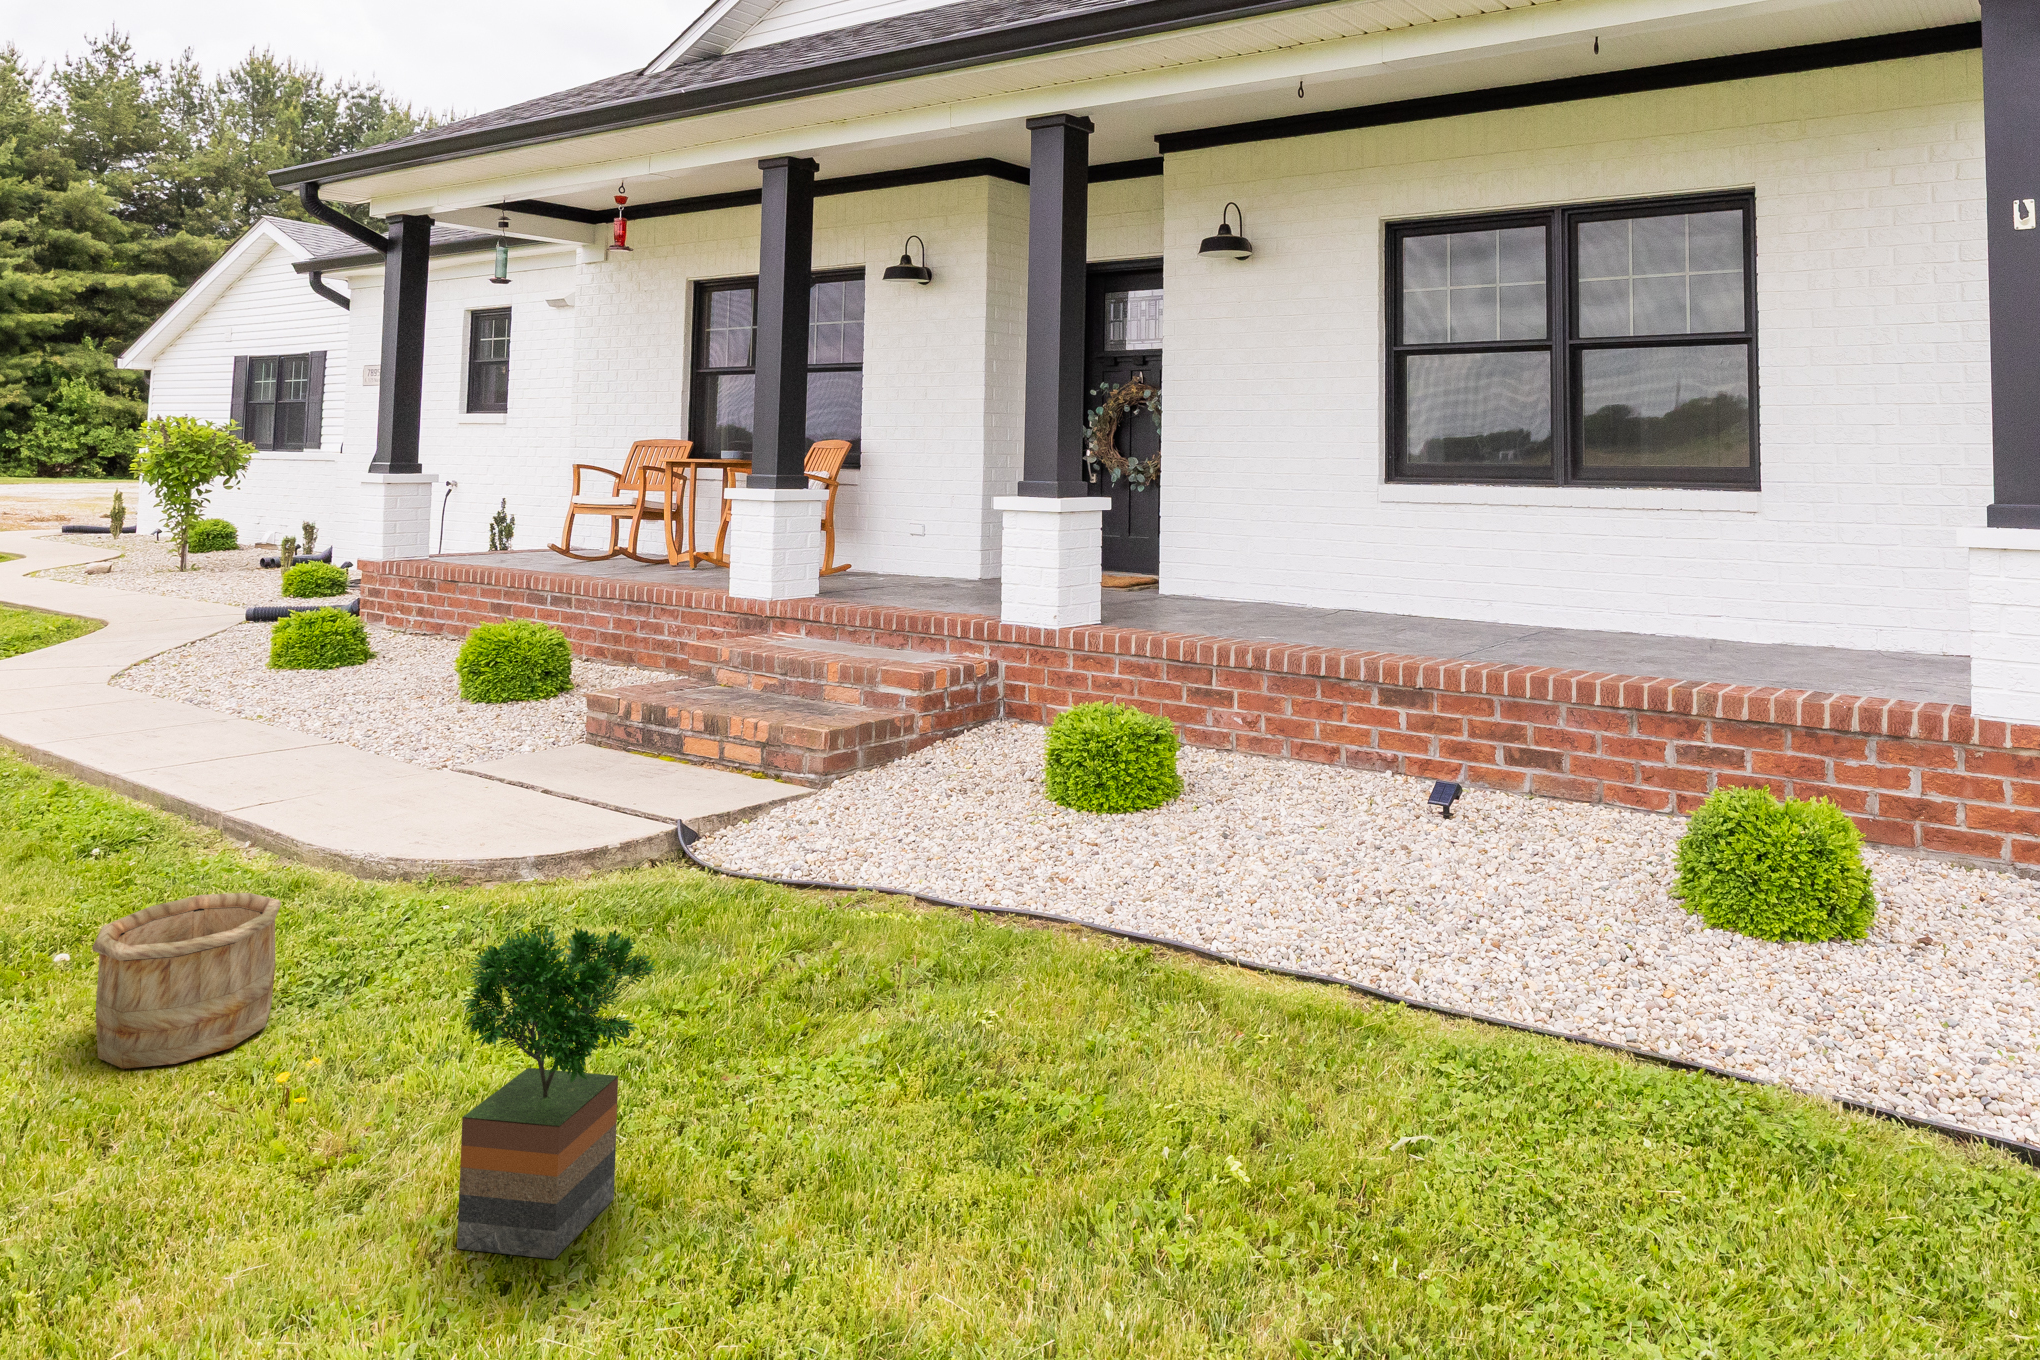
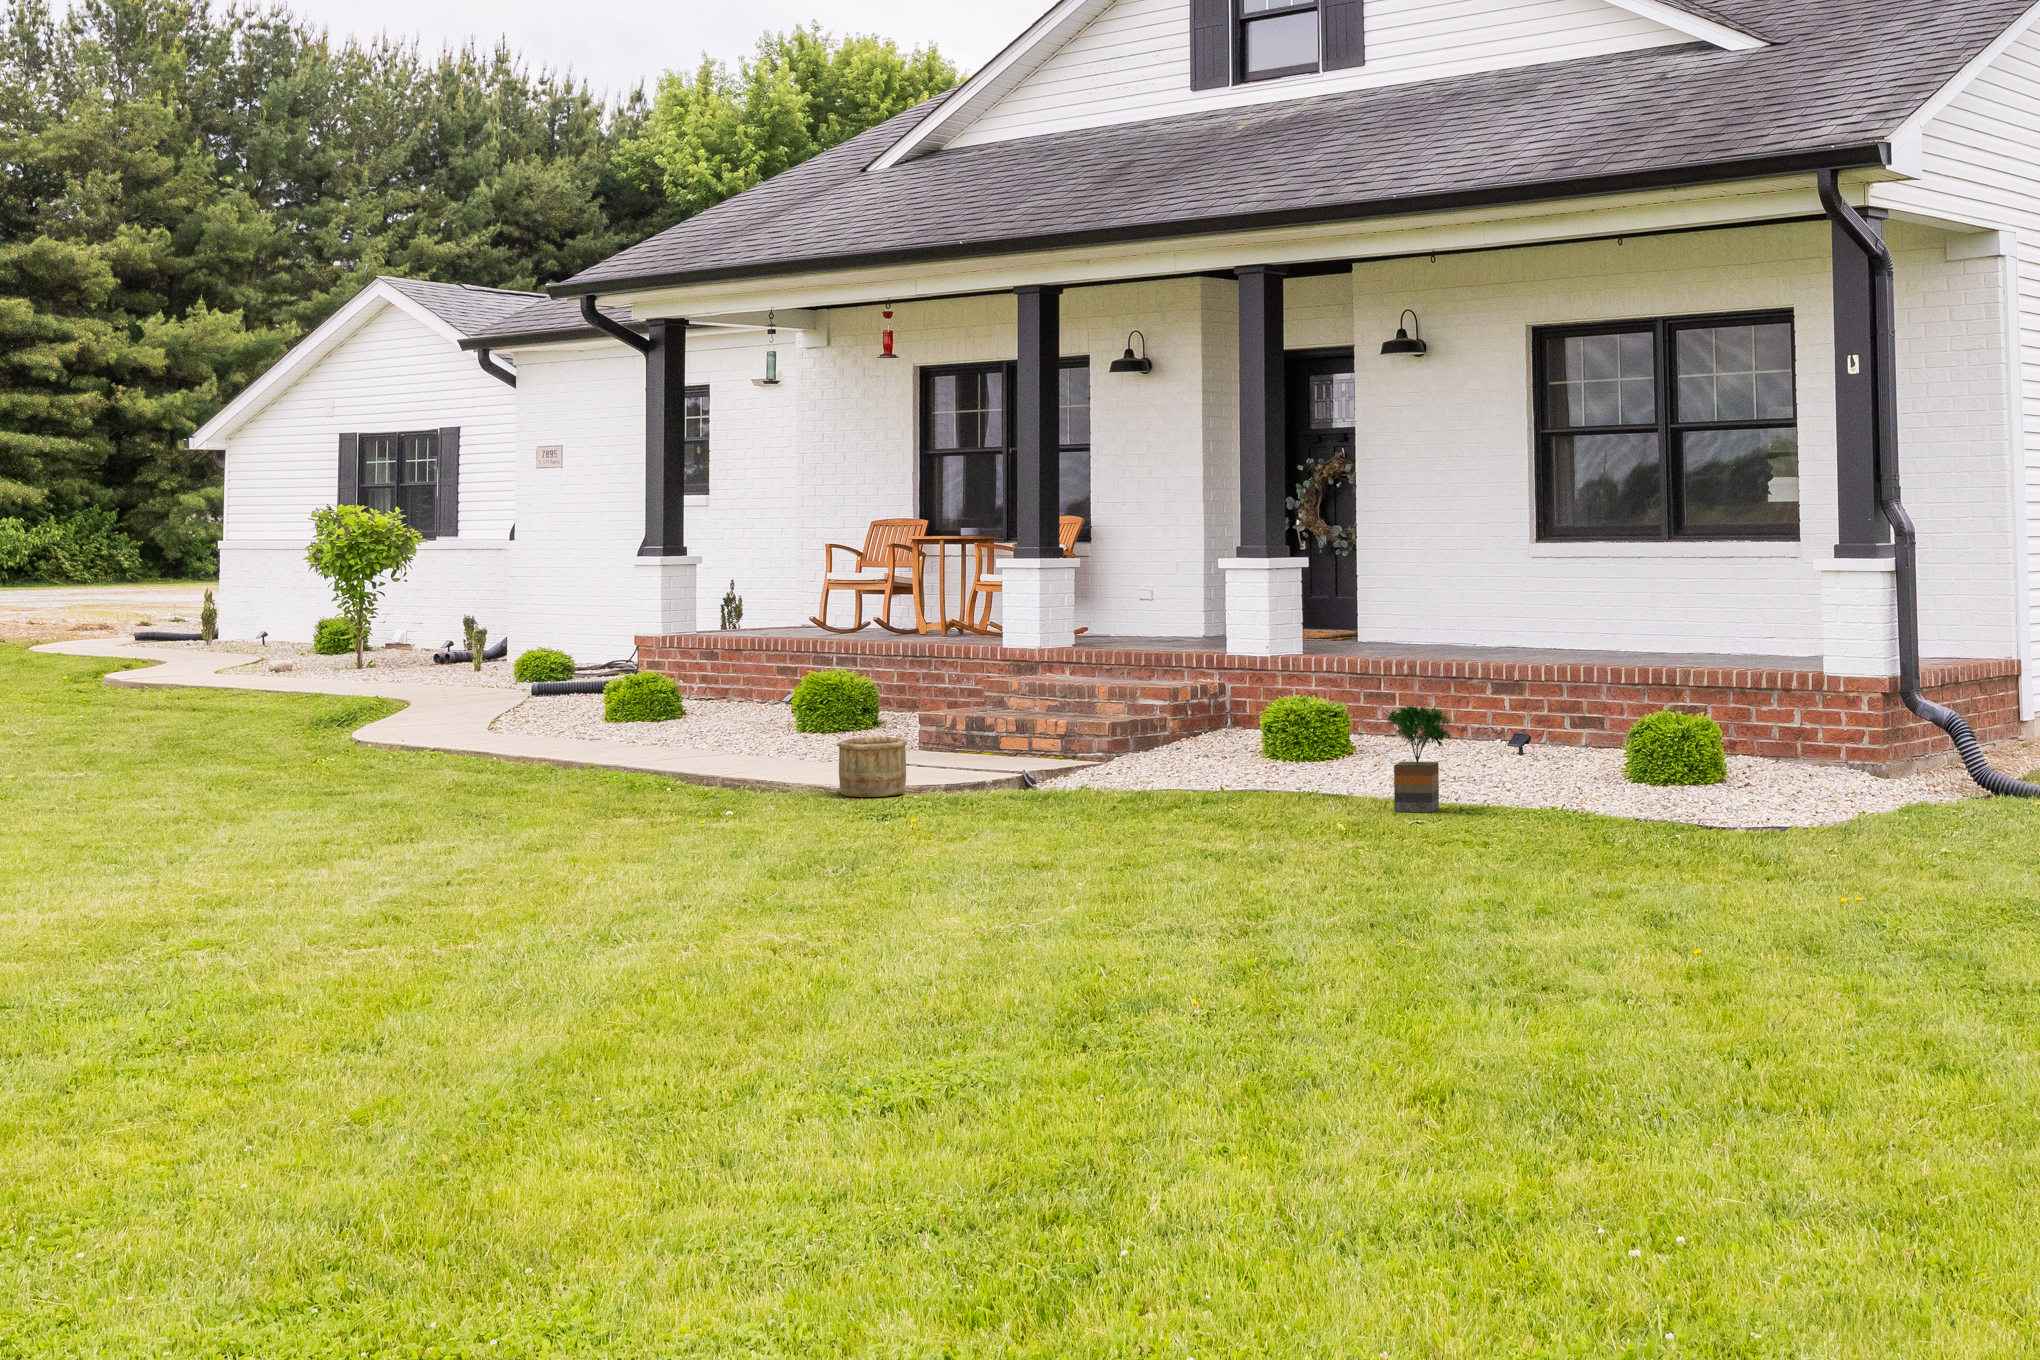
potted tree: present [457,926,656,1259] -> present [1387,706,1451,812]

